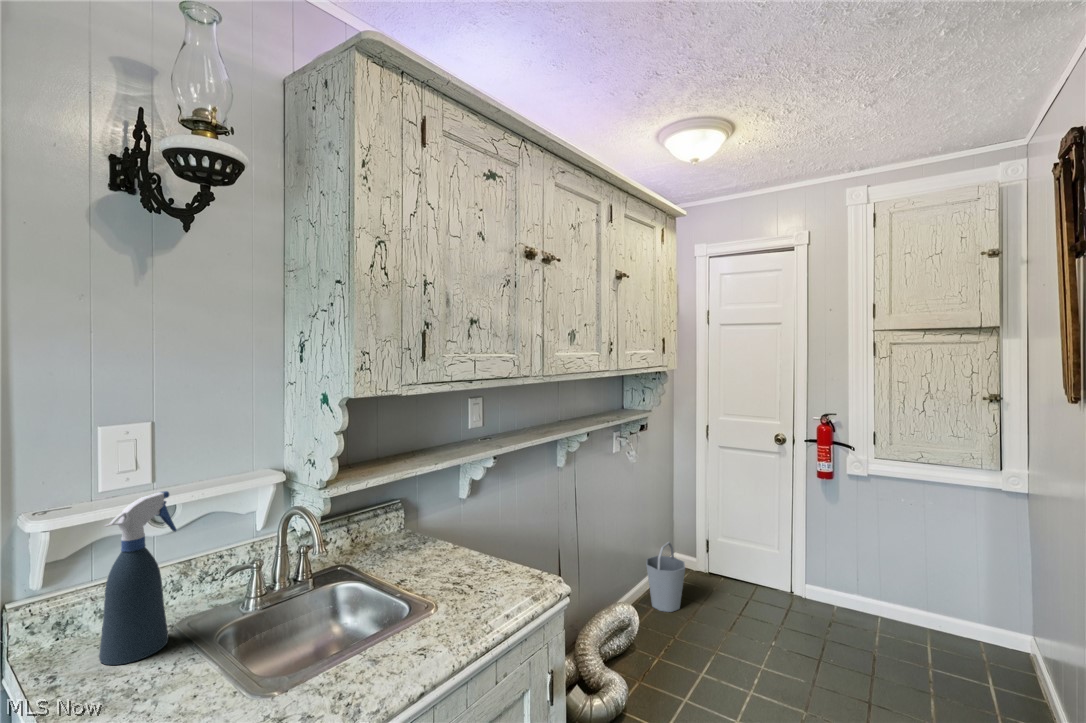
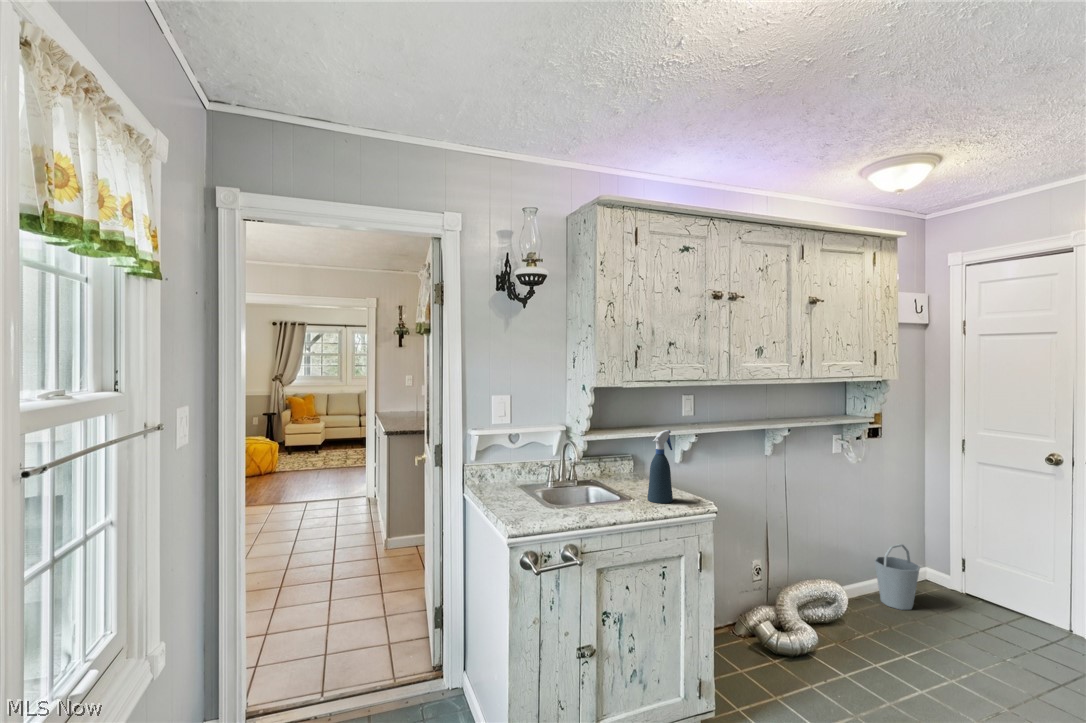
spray bottle: present [99,491,176,665] -> present [648,430,673,503]

